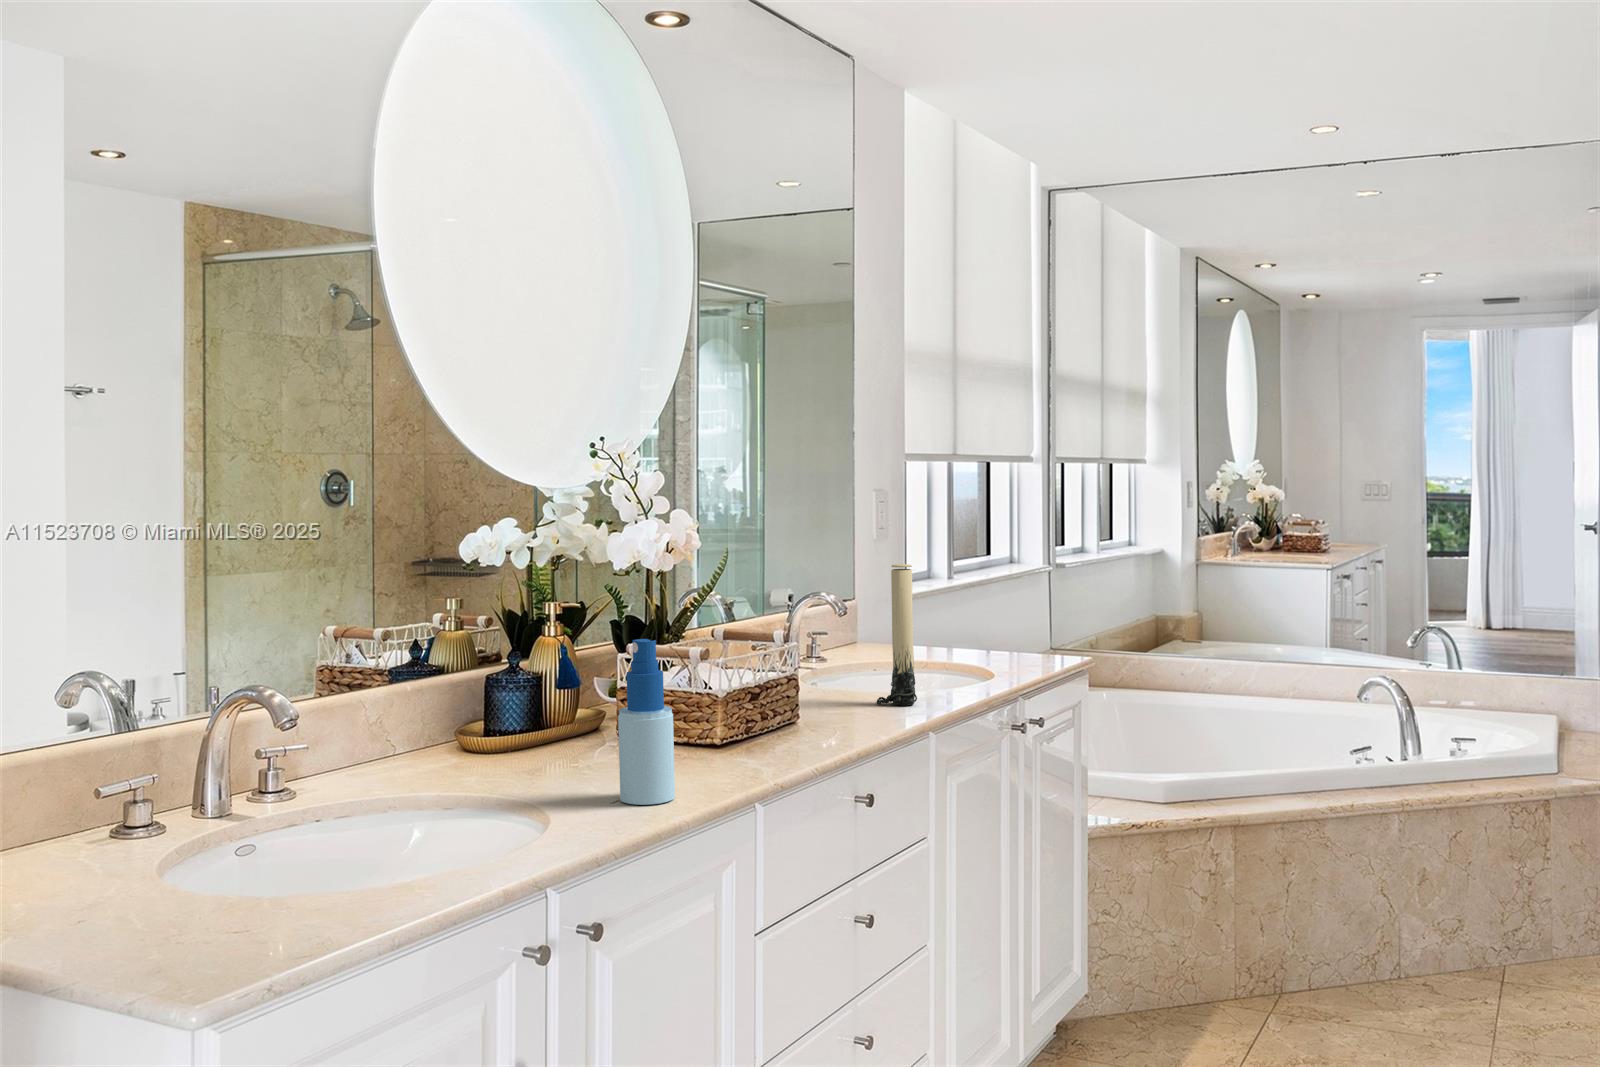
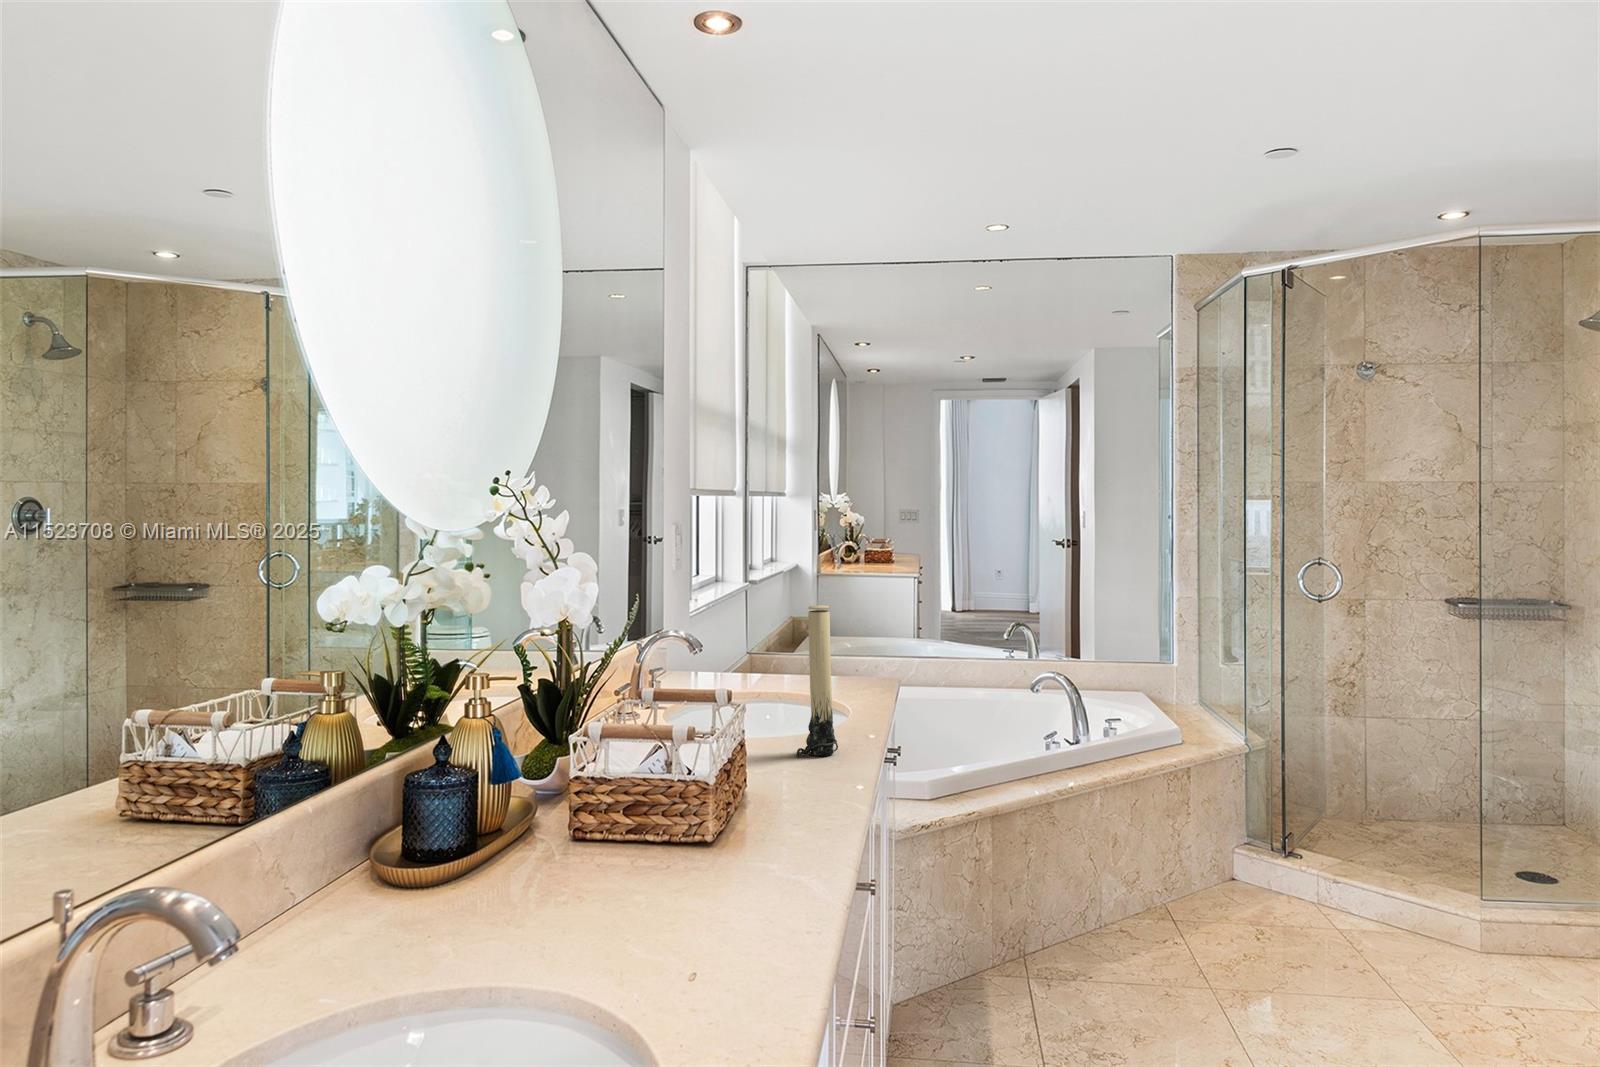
spray bottle: present [618,639,675,805] -> none [696,738,772,966]

